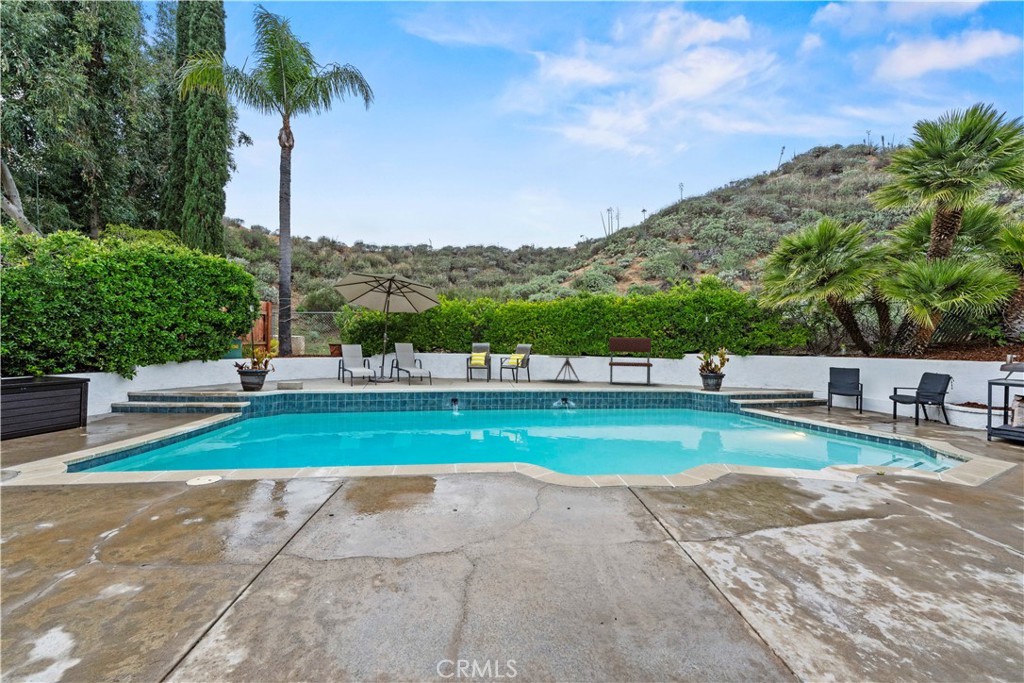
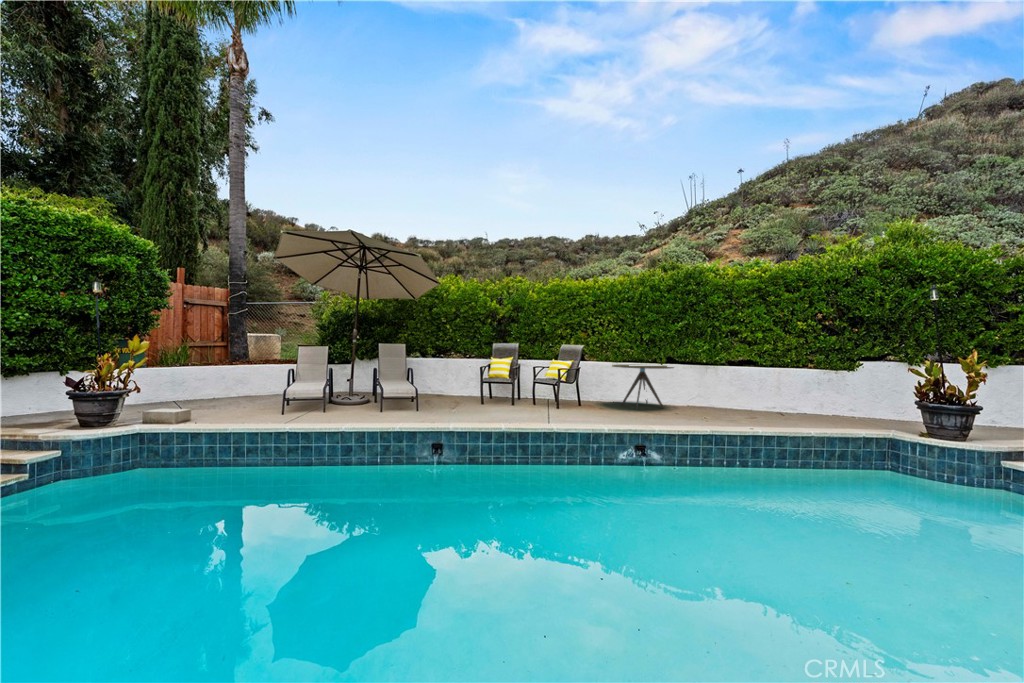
bench: present [609,337,653,385] -> none [714,334,798,417]

